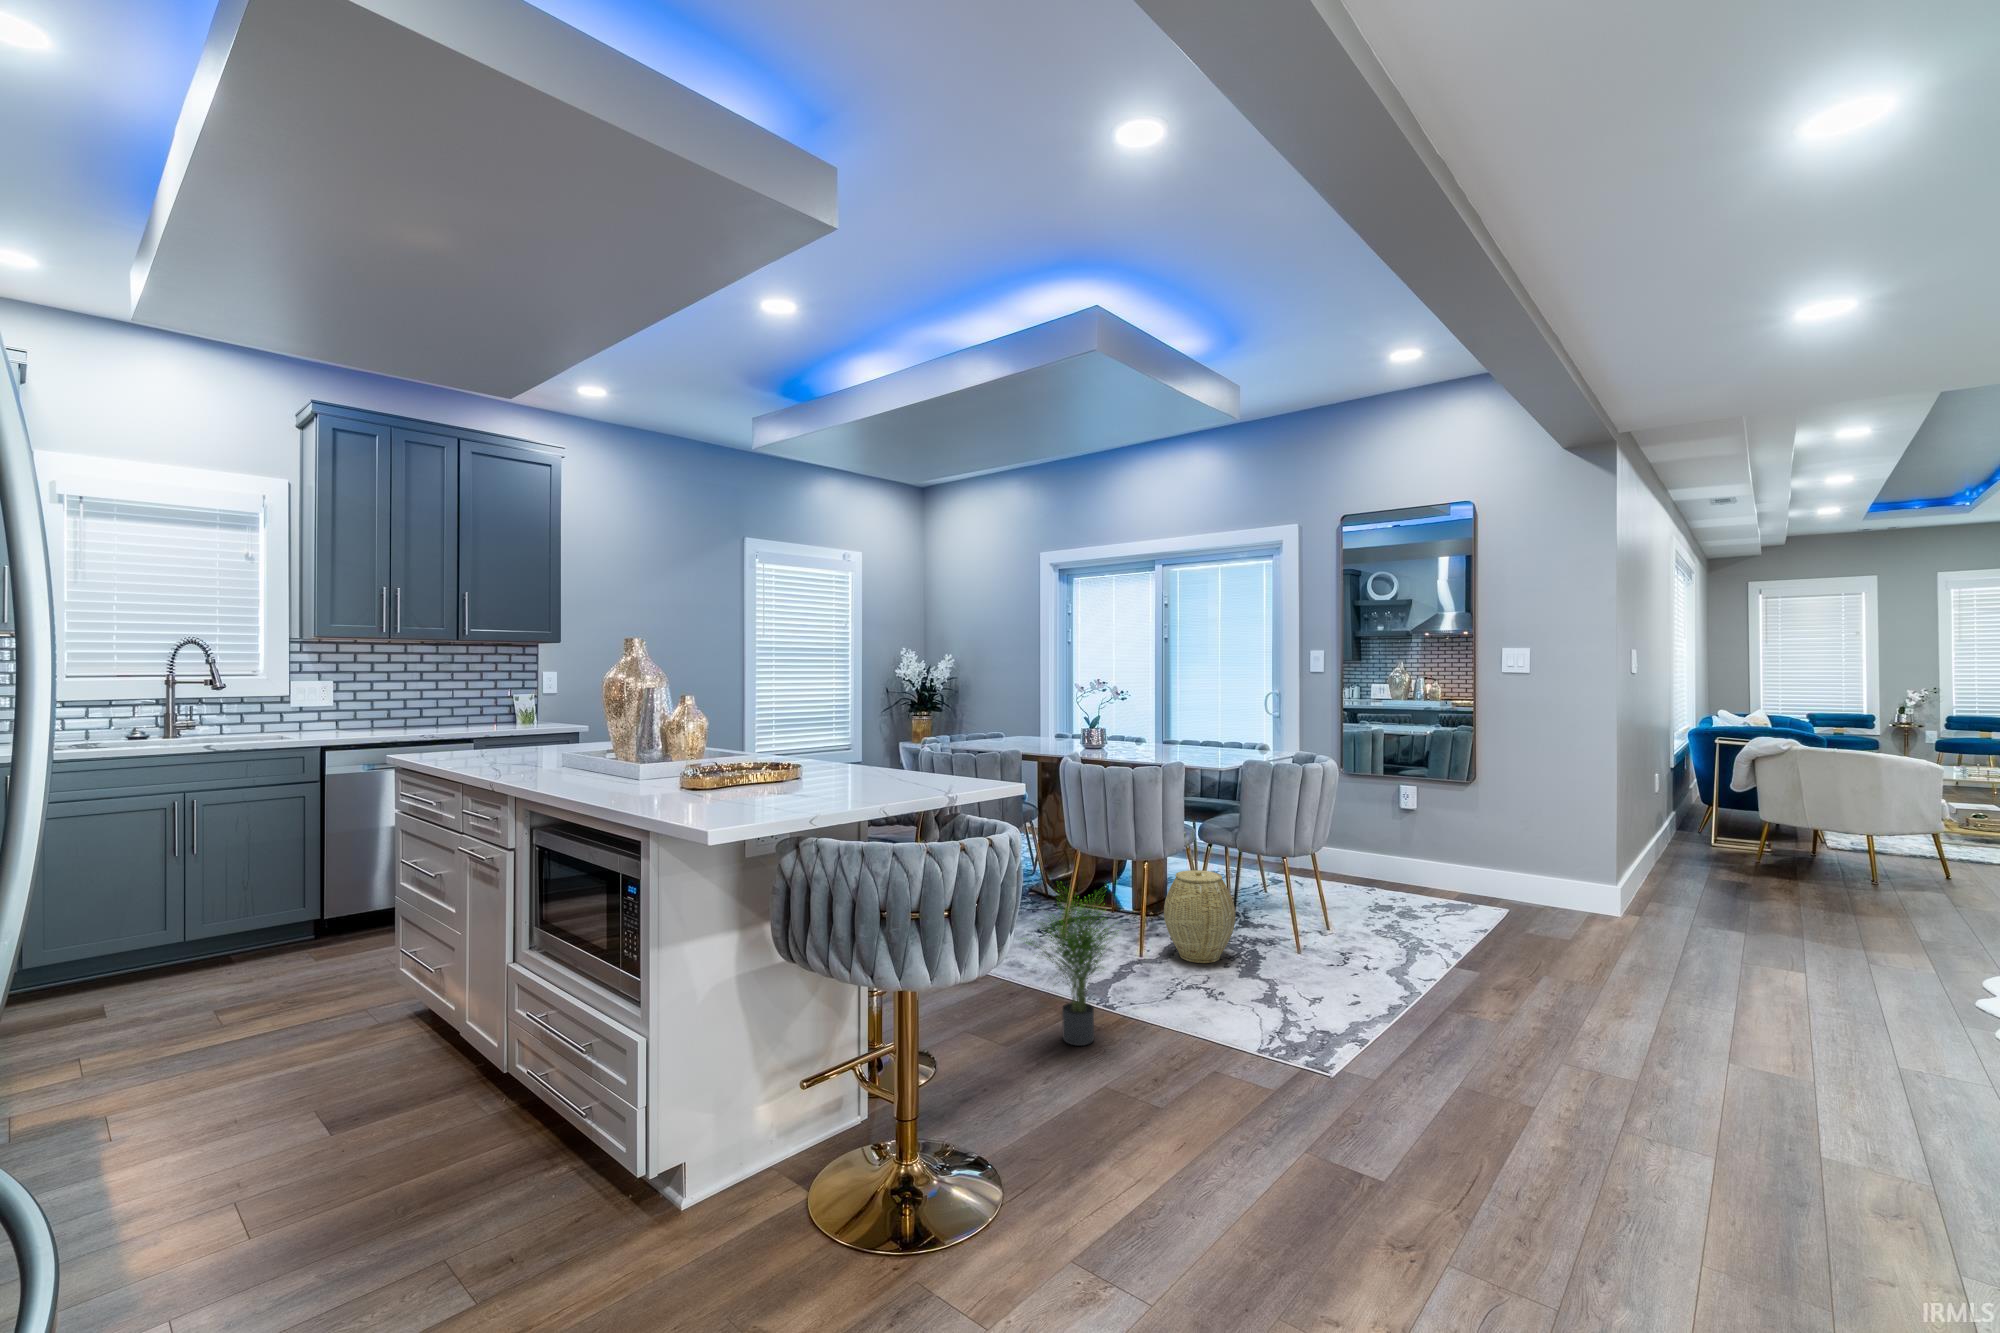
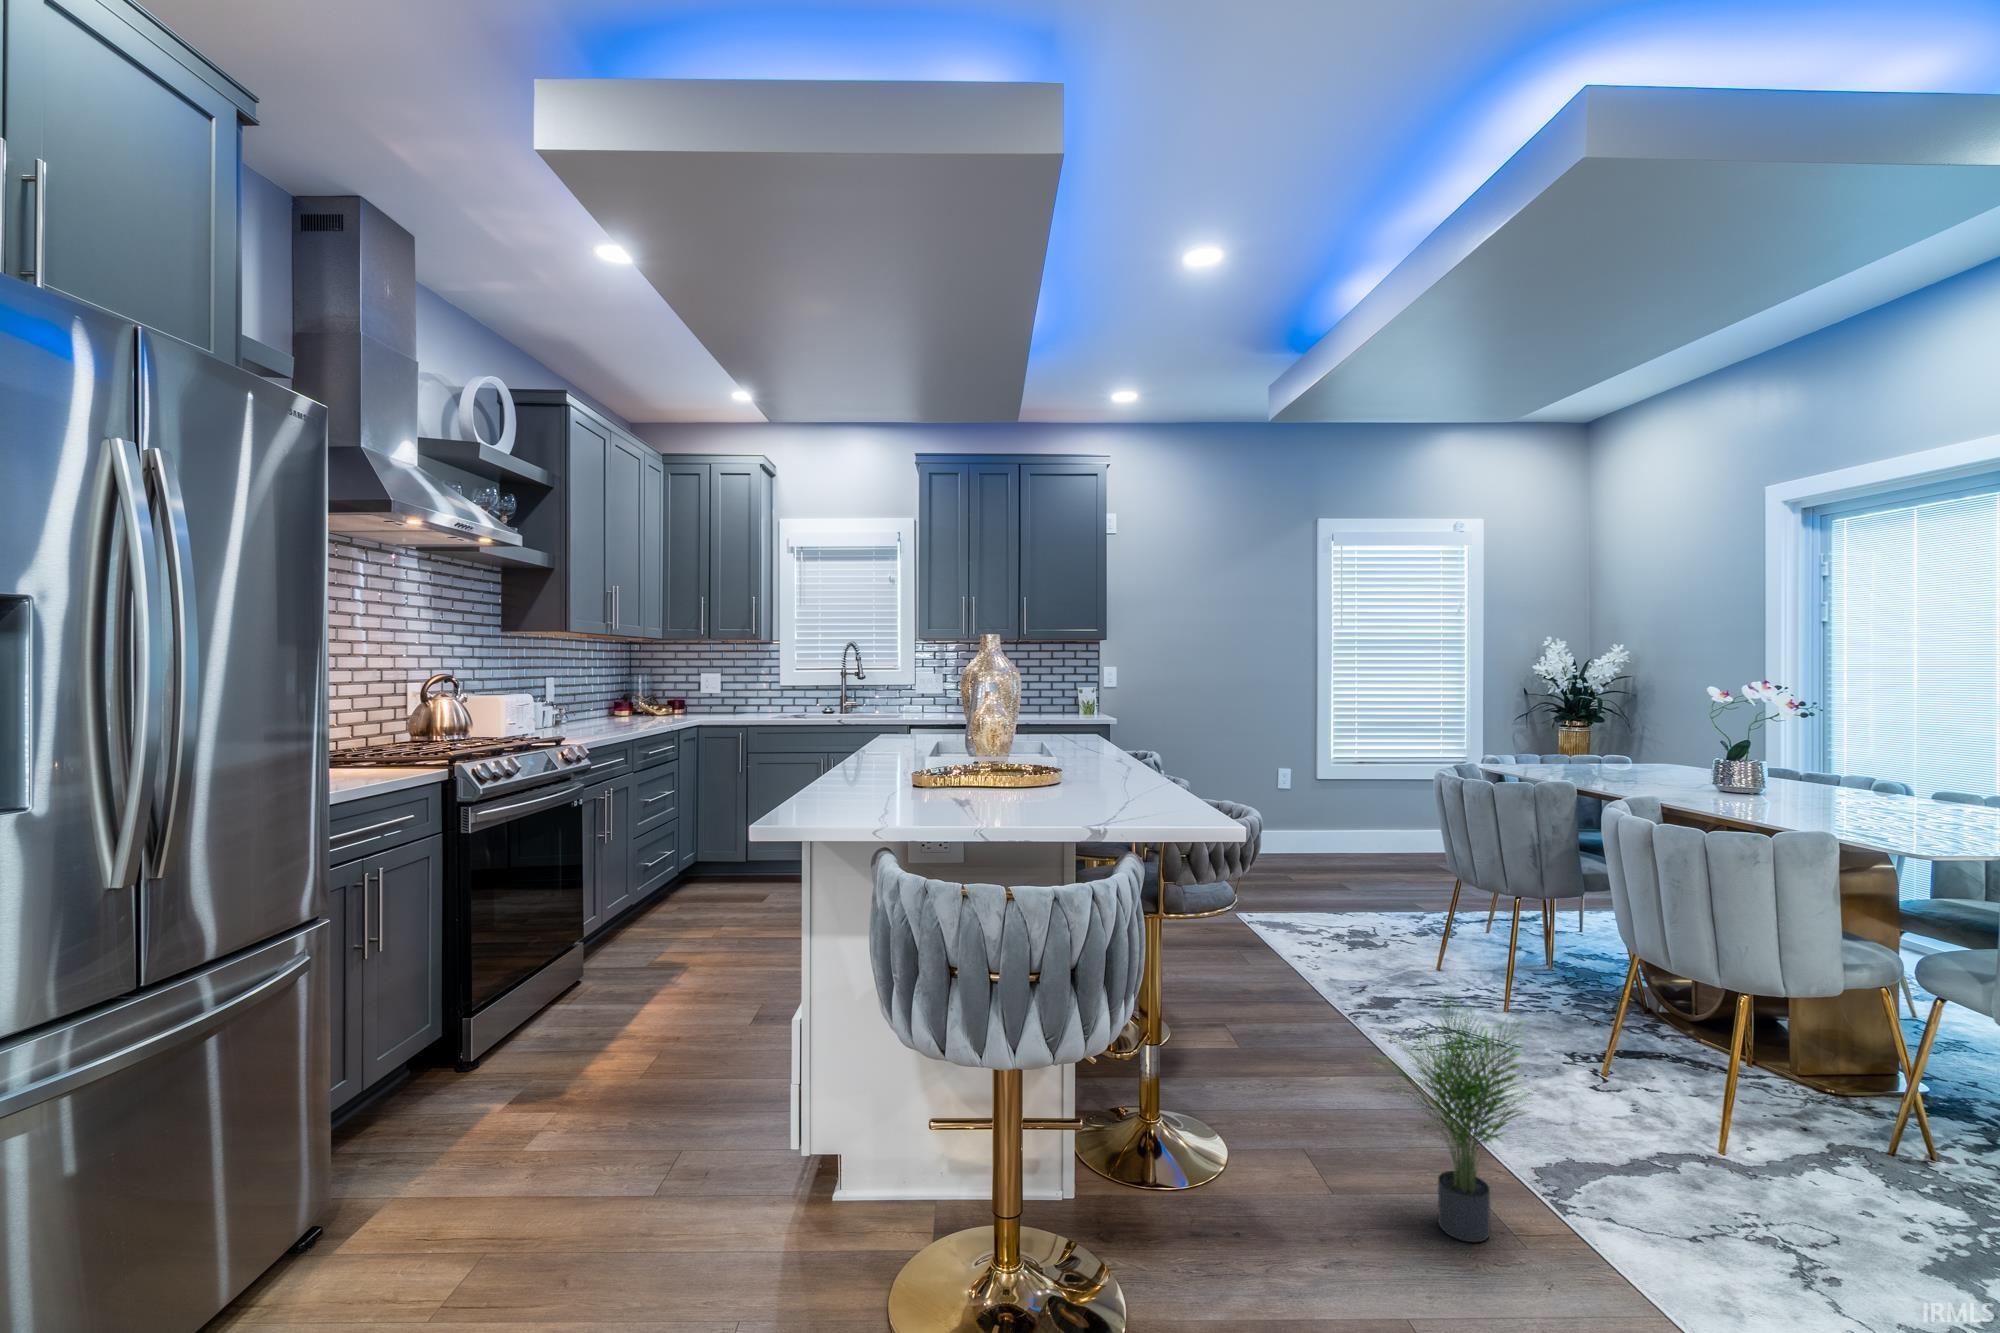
woven basket: present [1164,870,1235,963] -> none [1767,1033,1934,1213]

